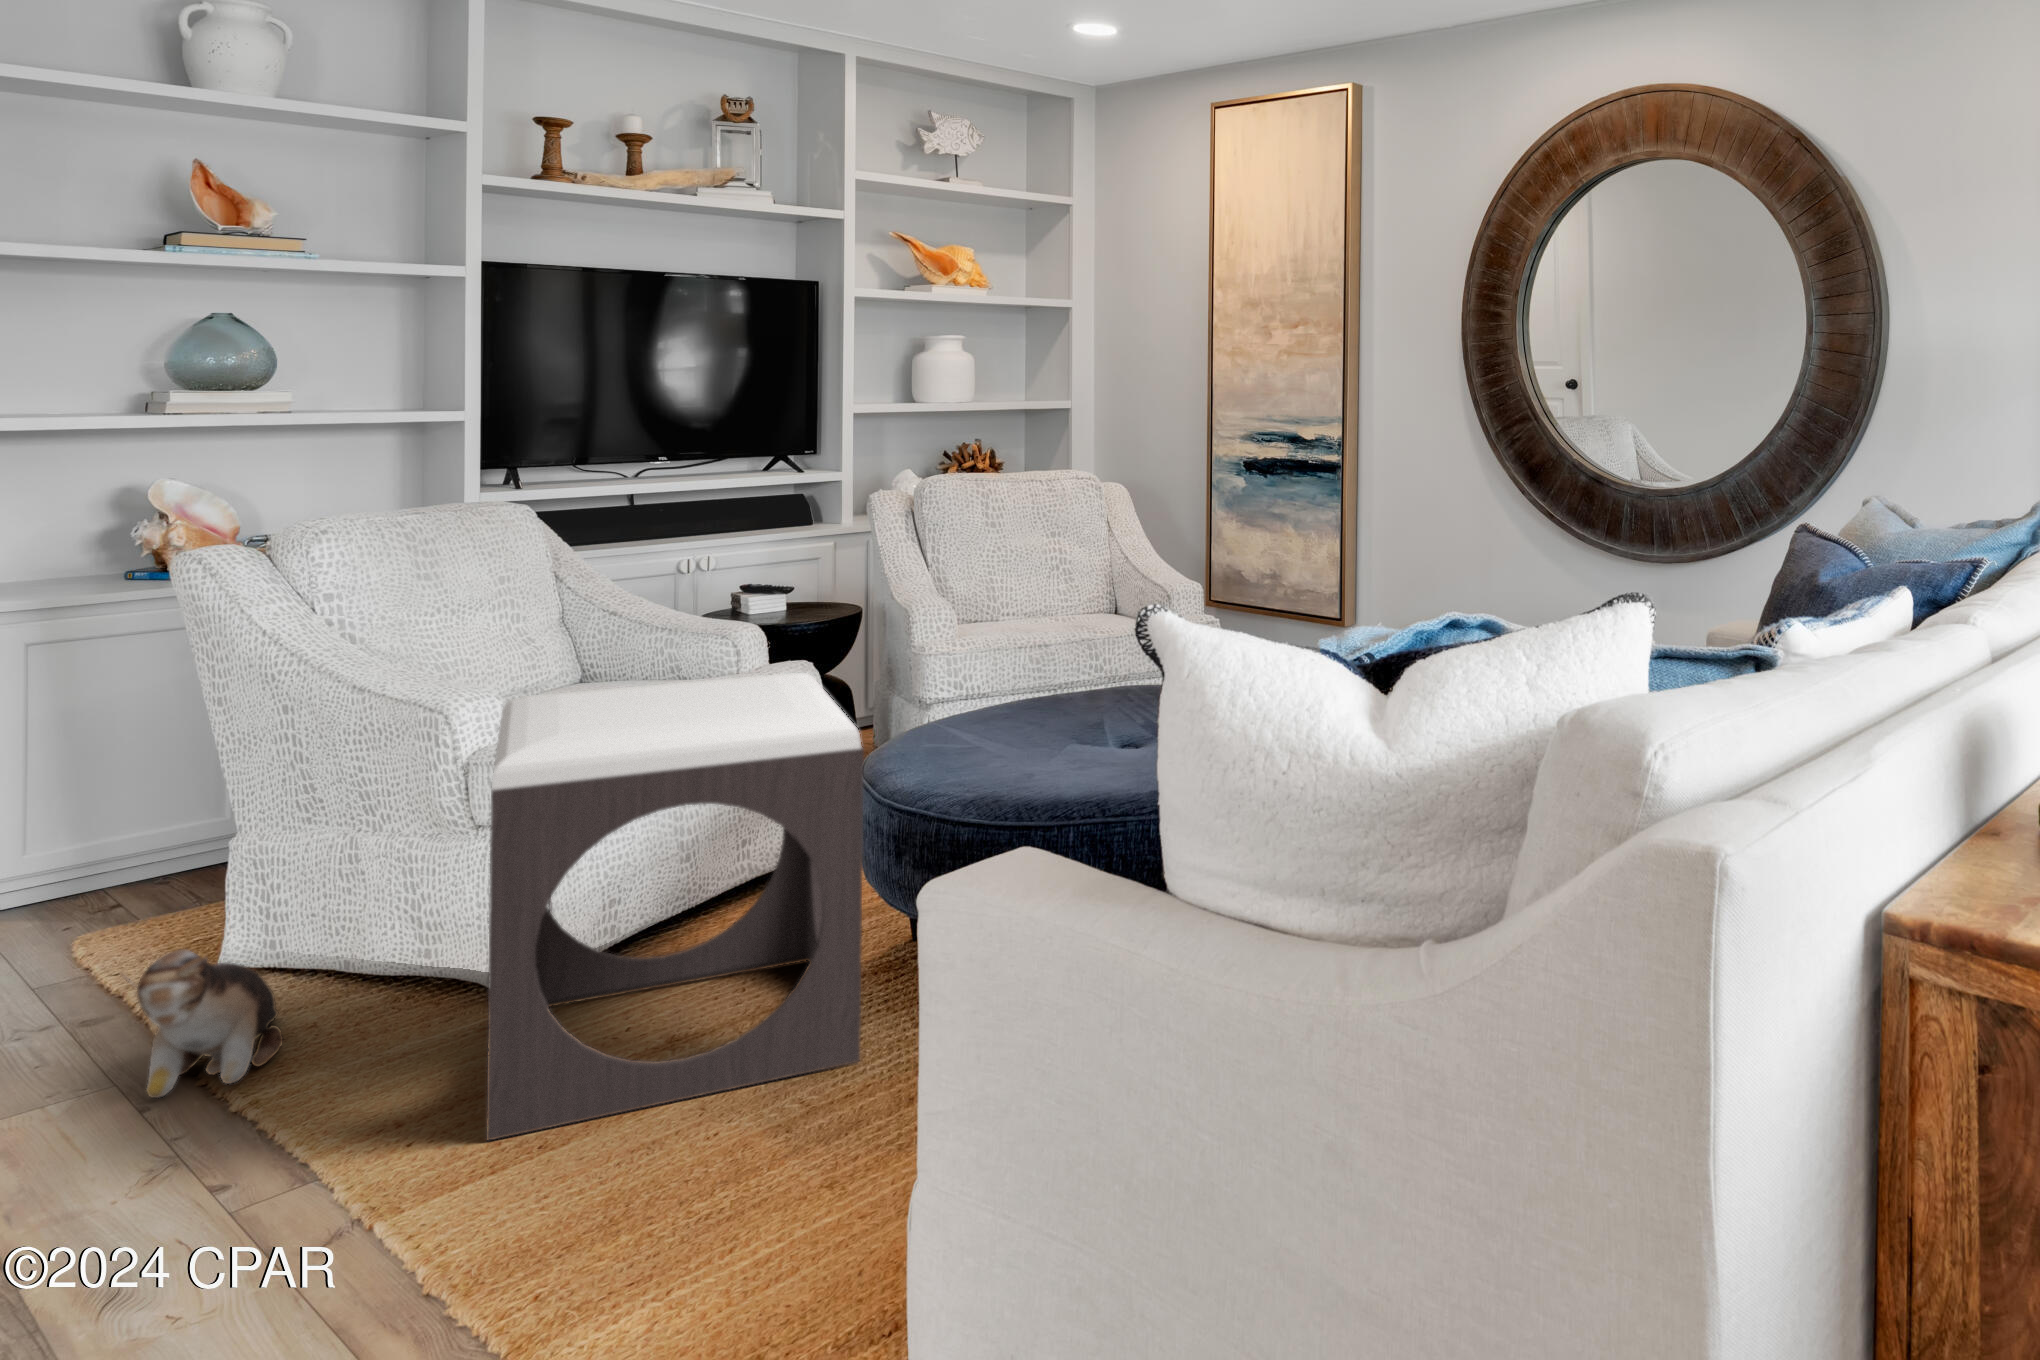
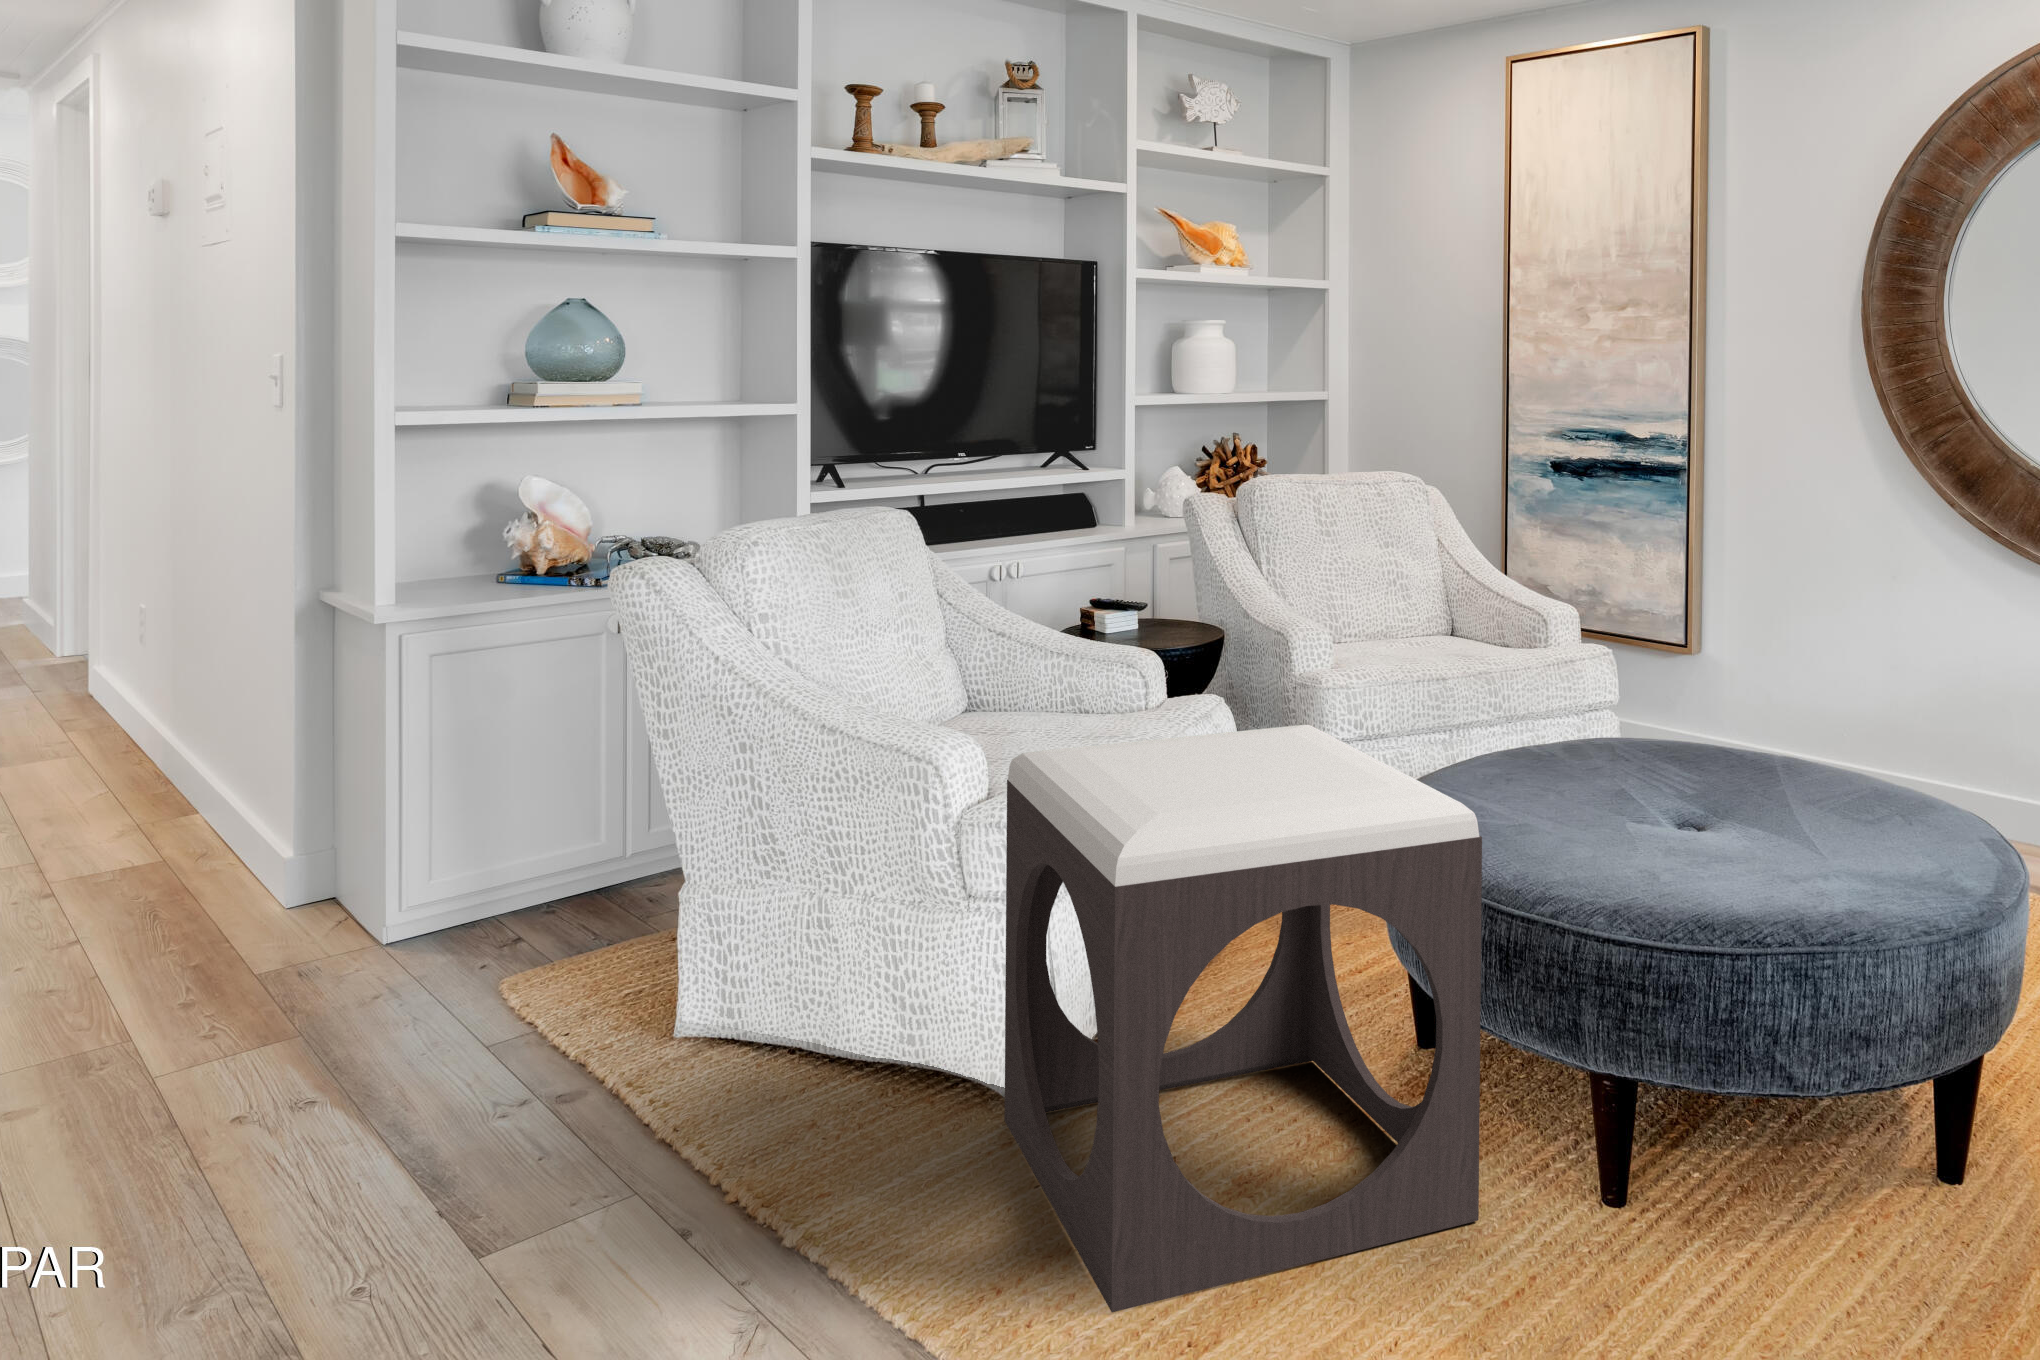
plush toy: present [121,949,283,1098] -> none [678,1045,802,1217]

